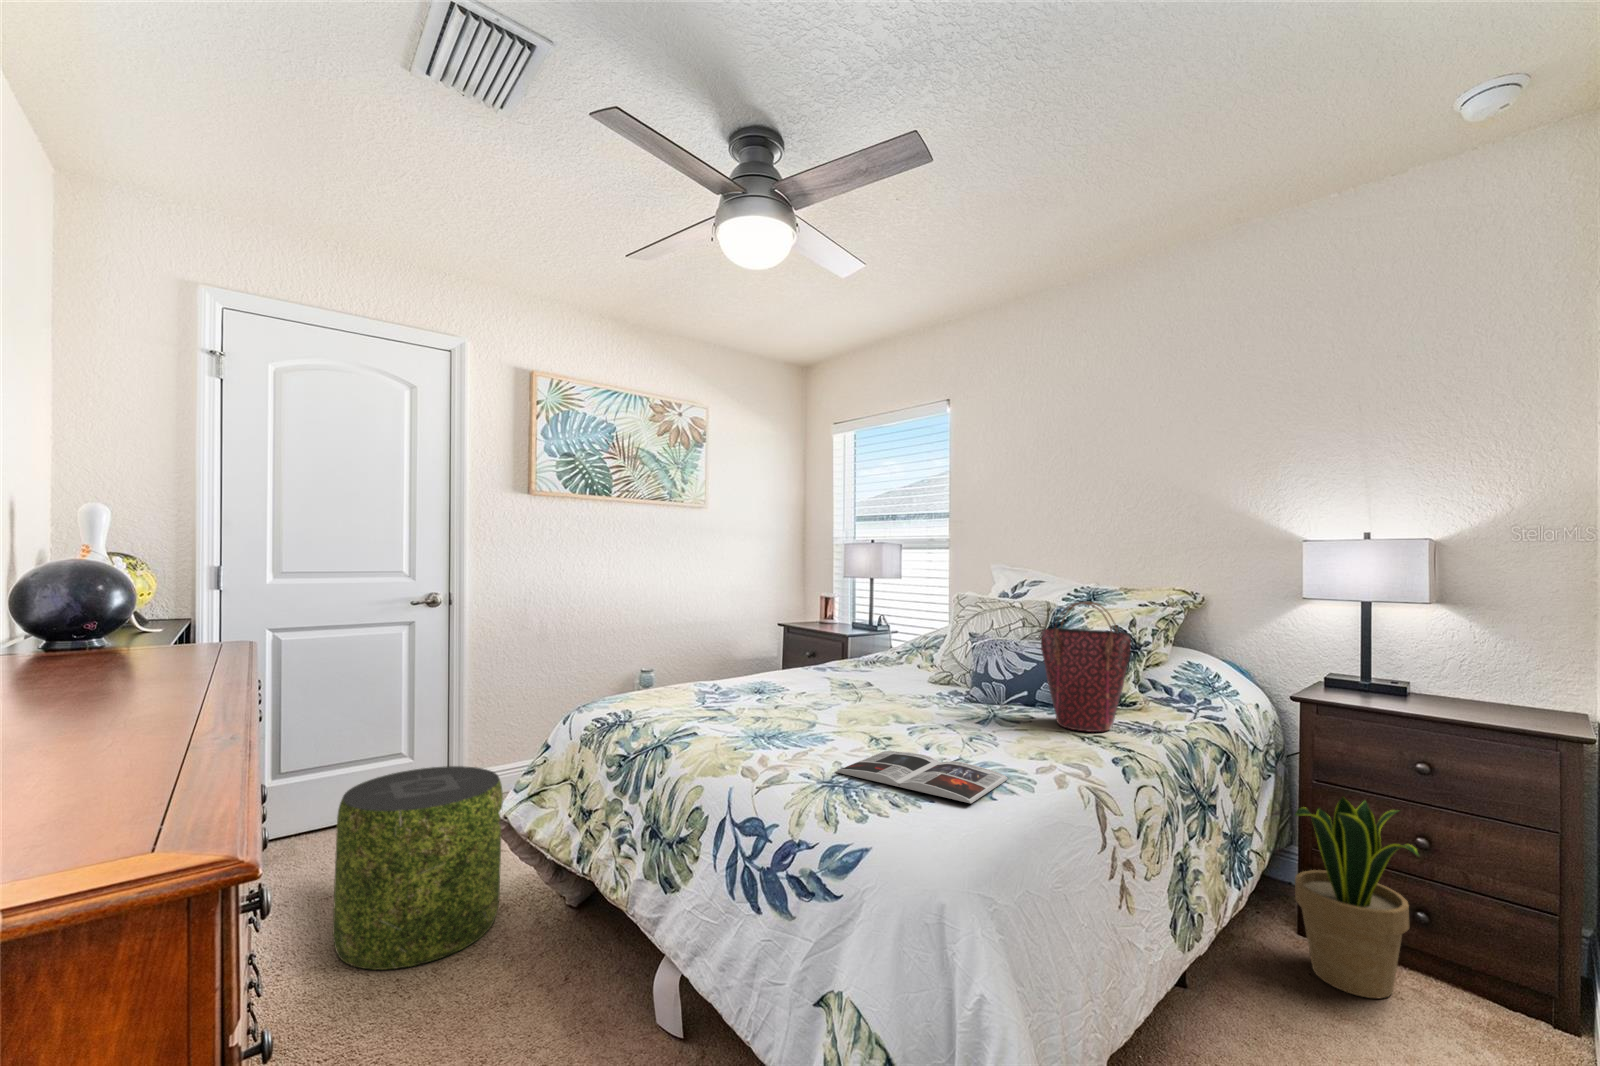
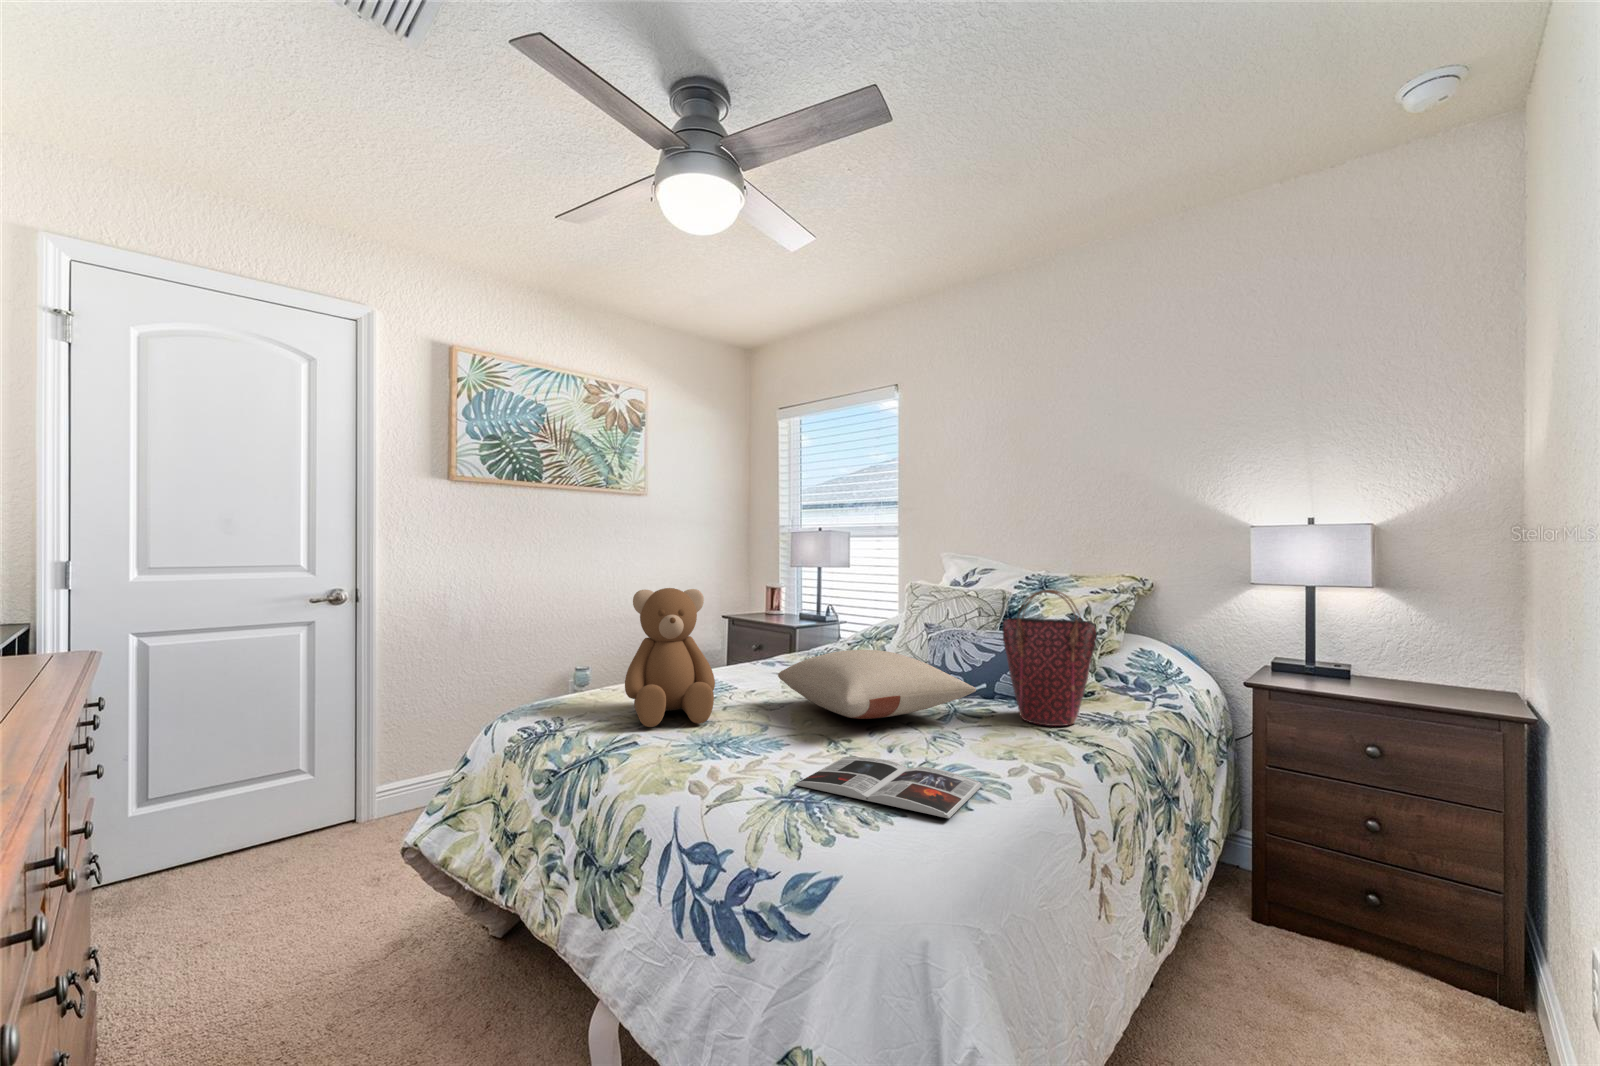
teddy bear: none [687,595,768,721] -> present [625,588,715,727]
pillow: none [827,656,1013,719] -> present [778,650,976,719]
pouf: present [333,766,503,970] -> none [209,784,415,1027]
potted plant: present [1294,797,1419,998] -> none [1252,783,1377,985]

